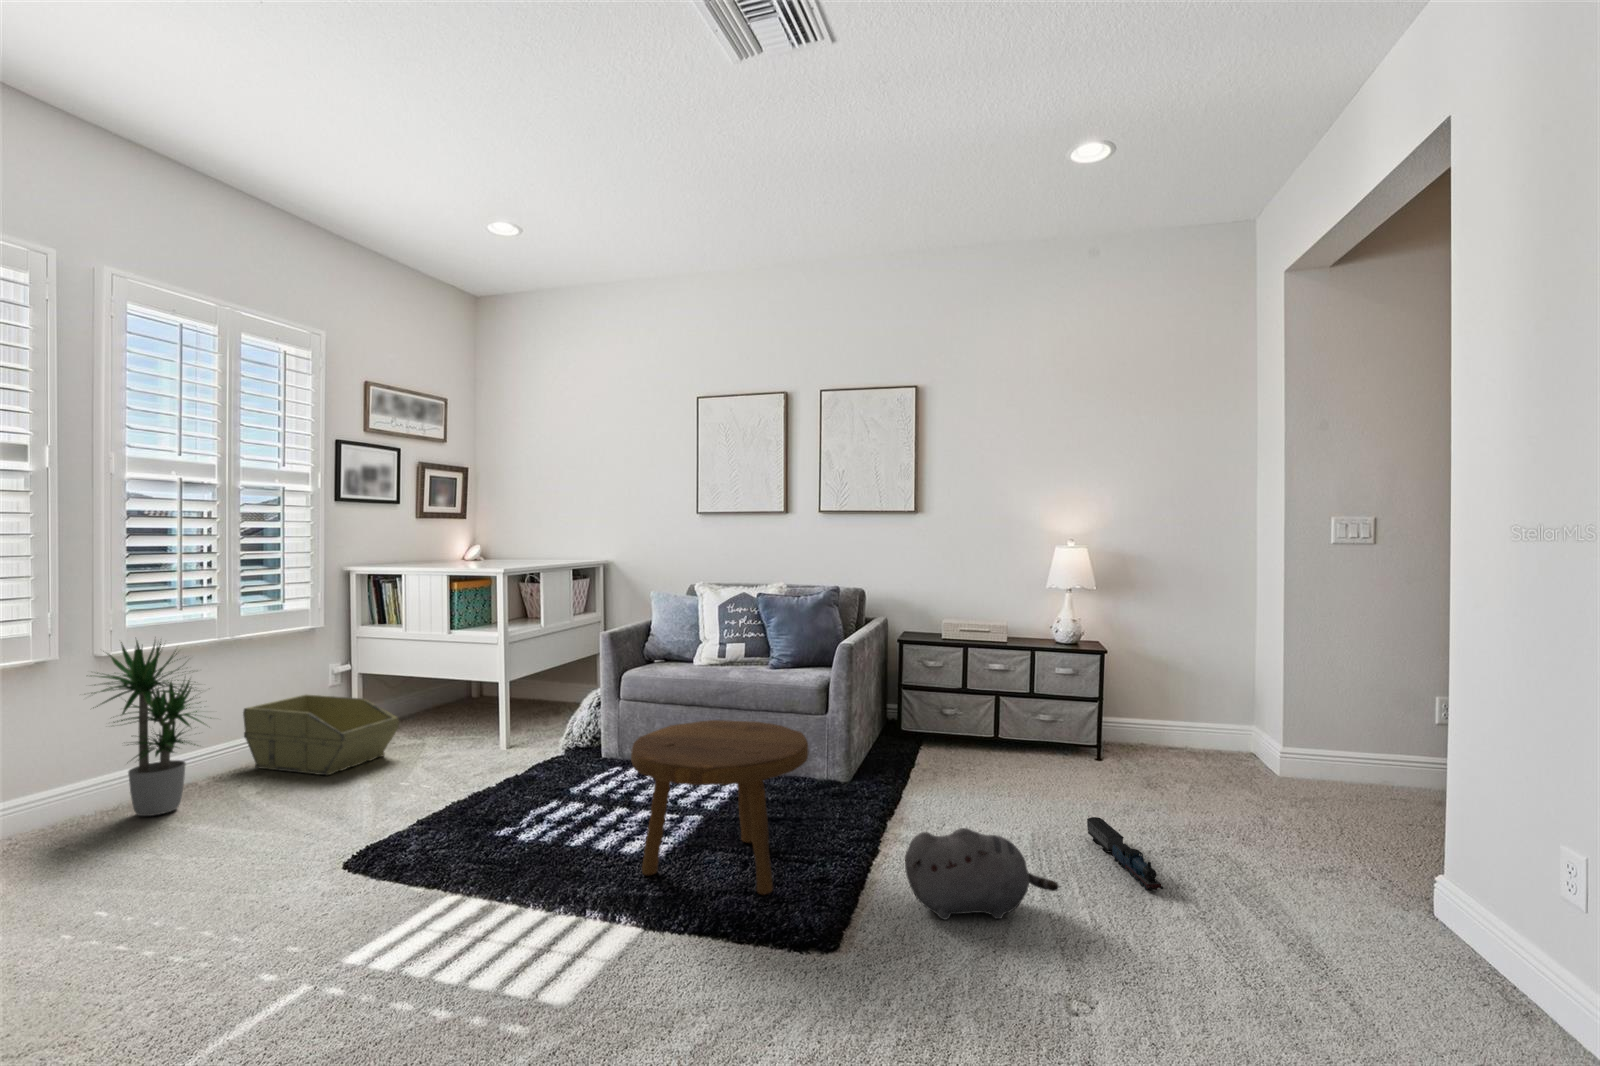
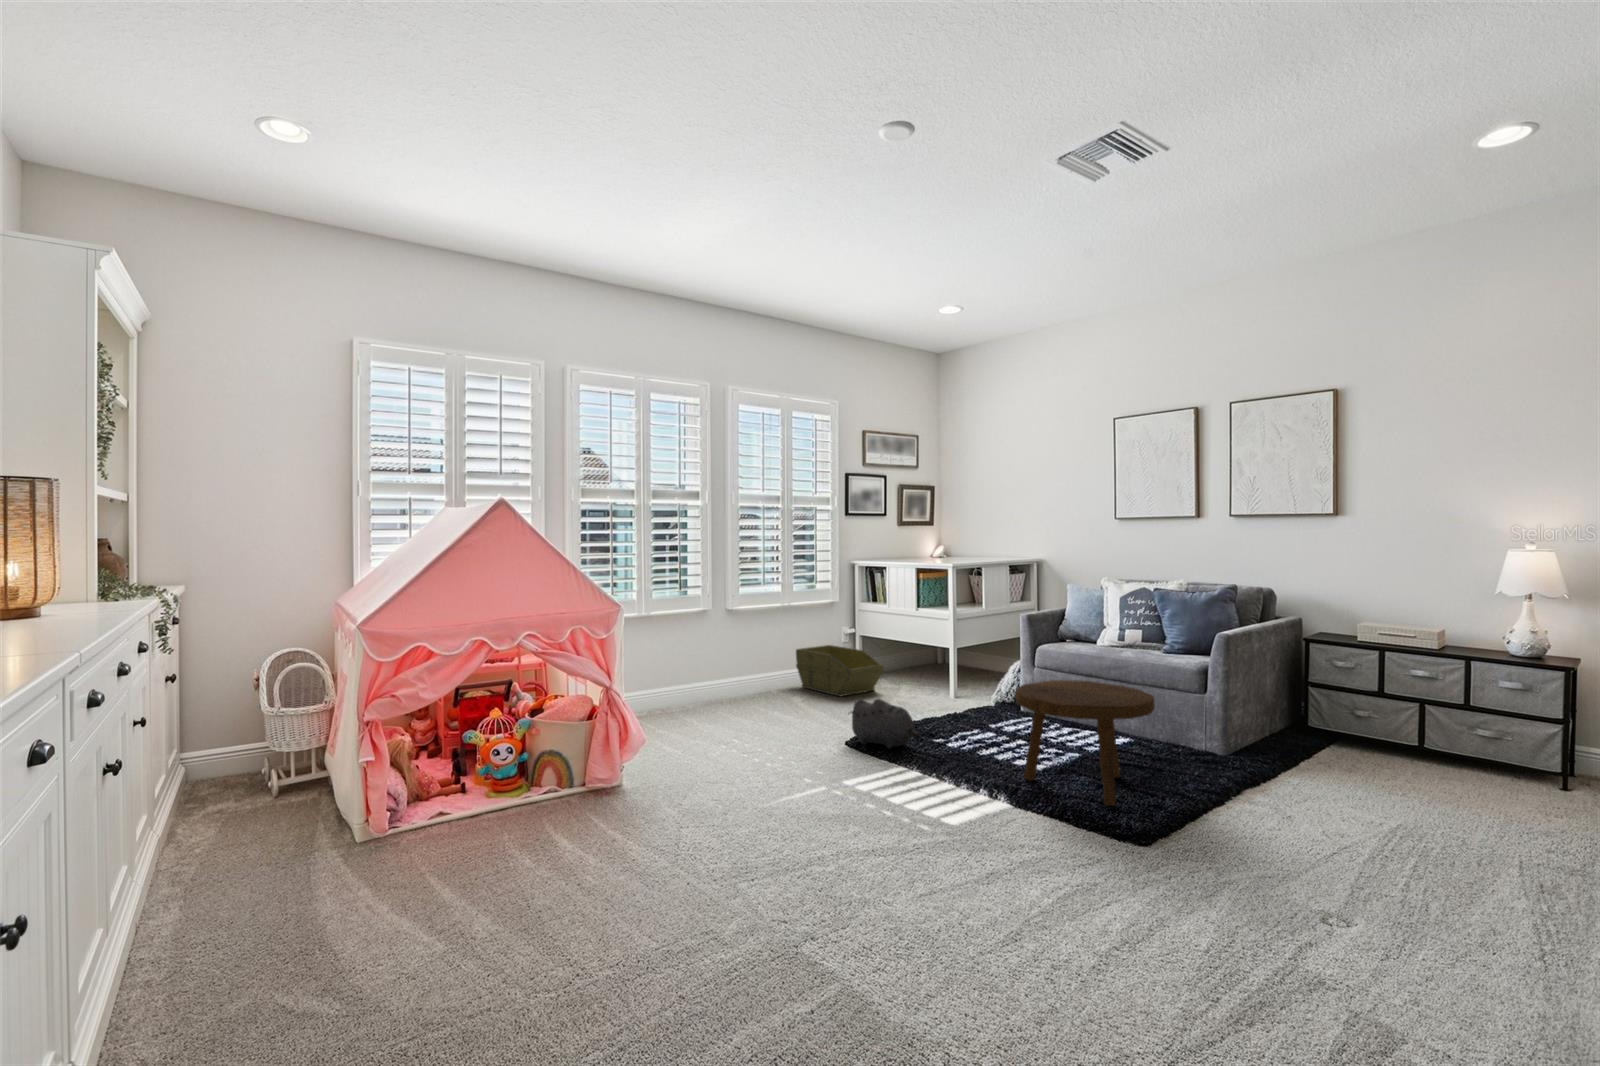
potted plant: present [91,641,204,816] -> none [720,598,786,703]
toy train: present [1087,817,1163,890] -> none [1463,815,1509,879]
plush toy: present [905,828,1059,920] -> present [850,699,920,749]

